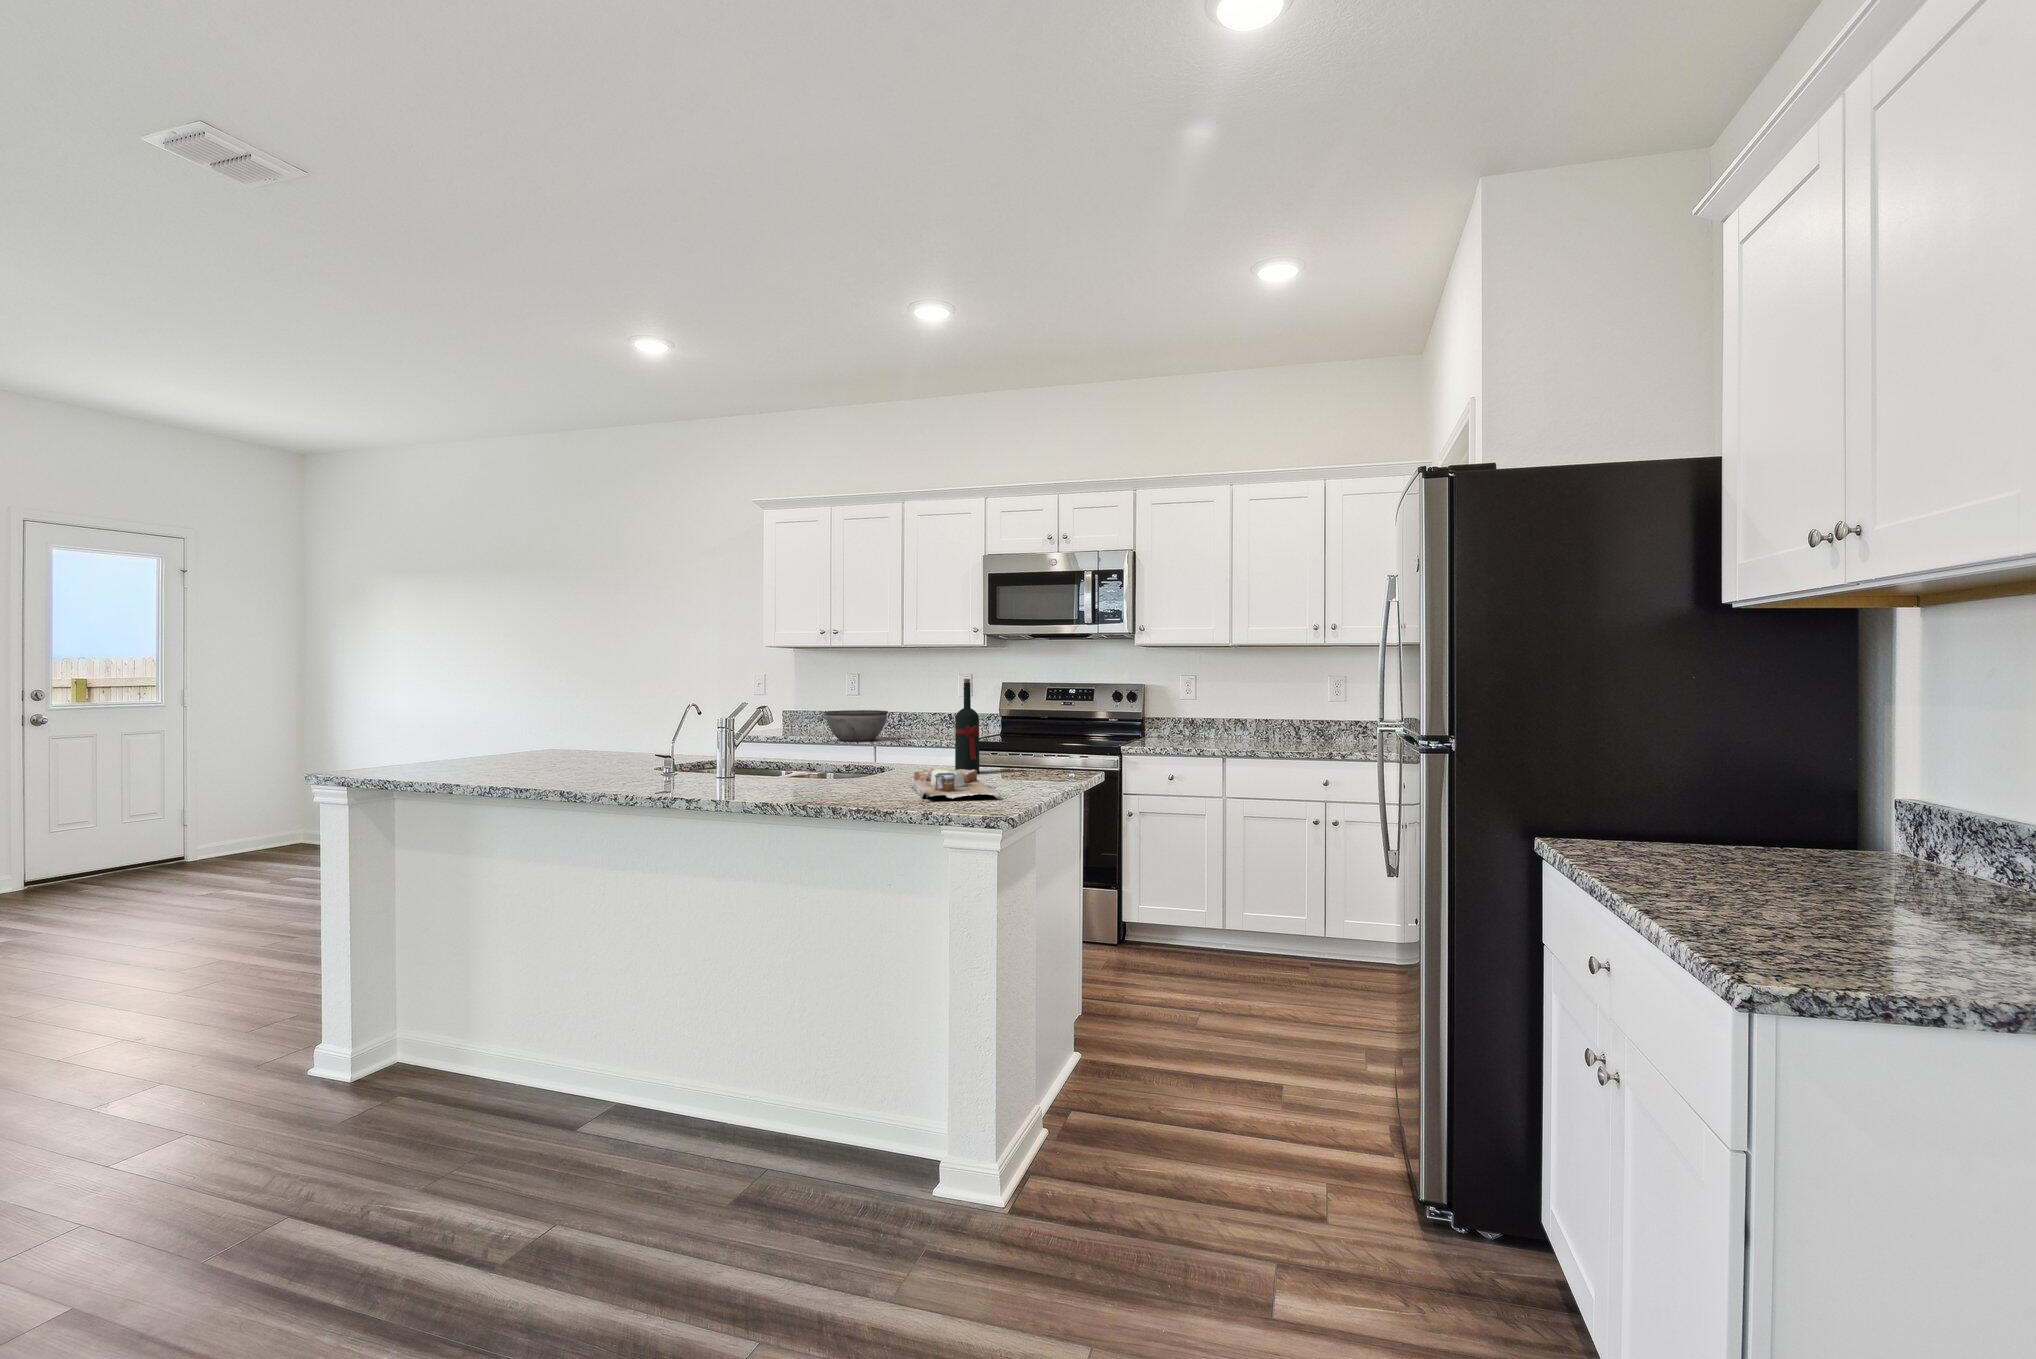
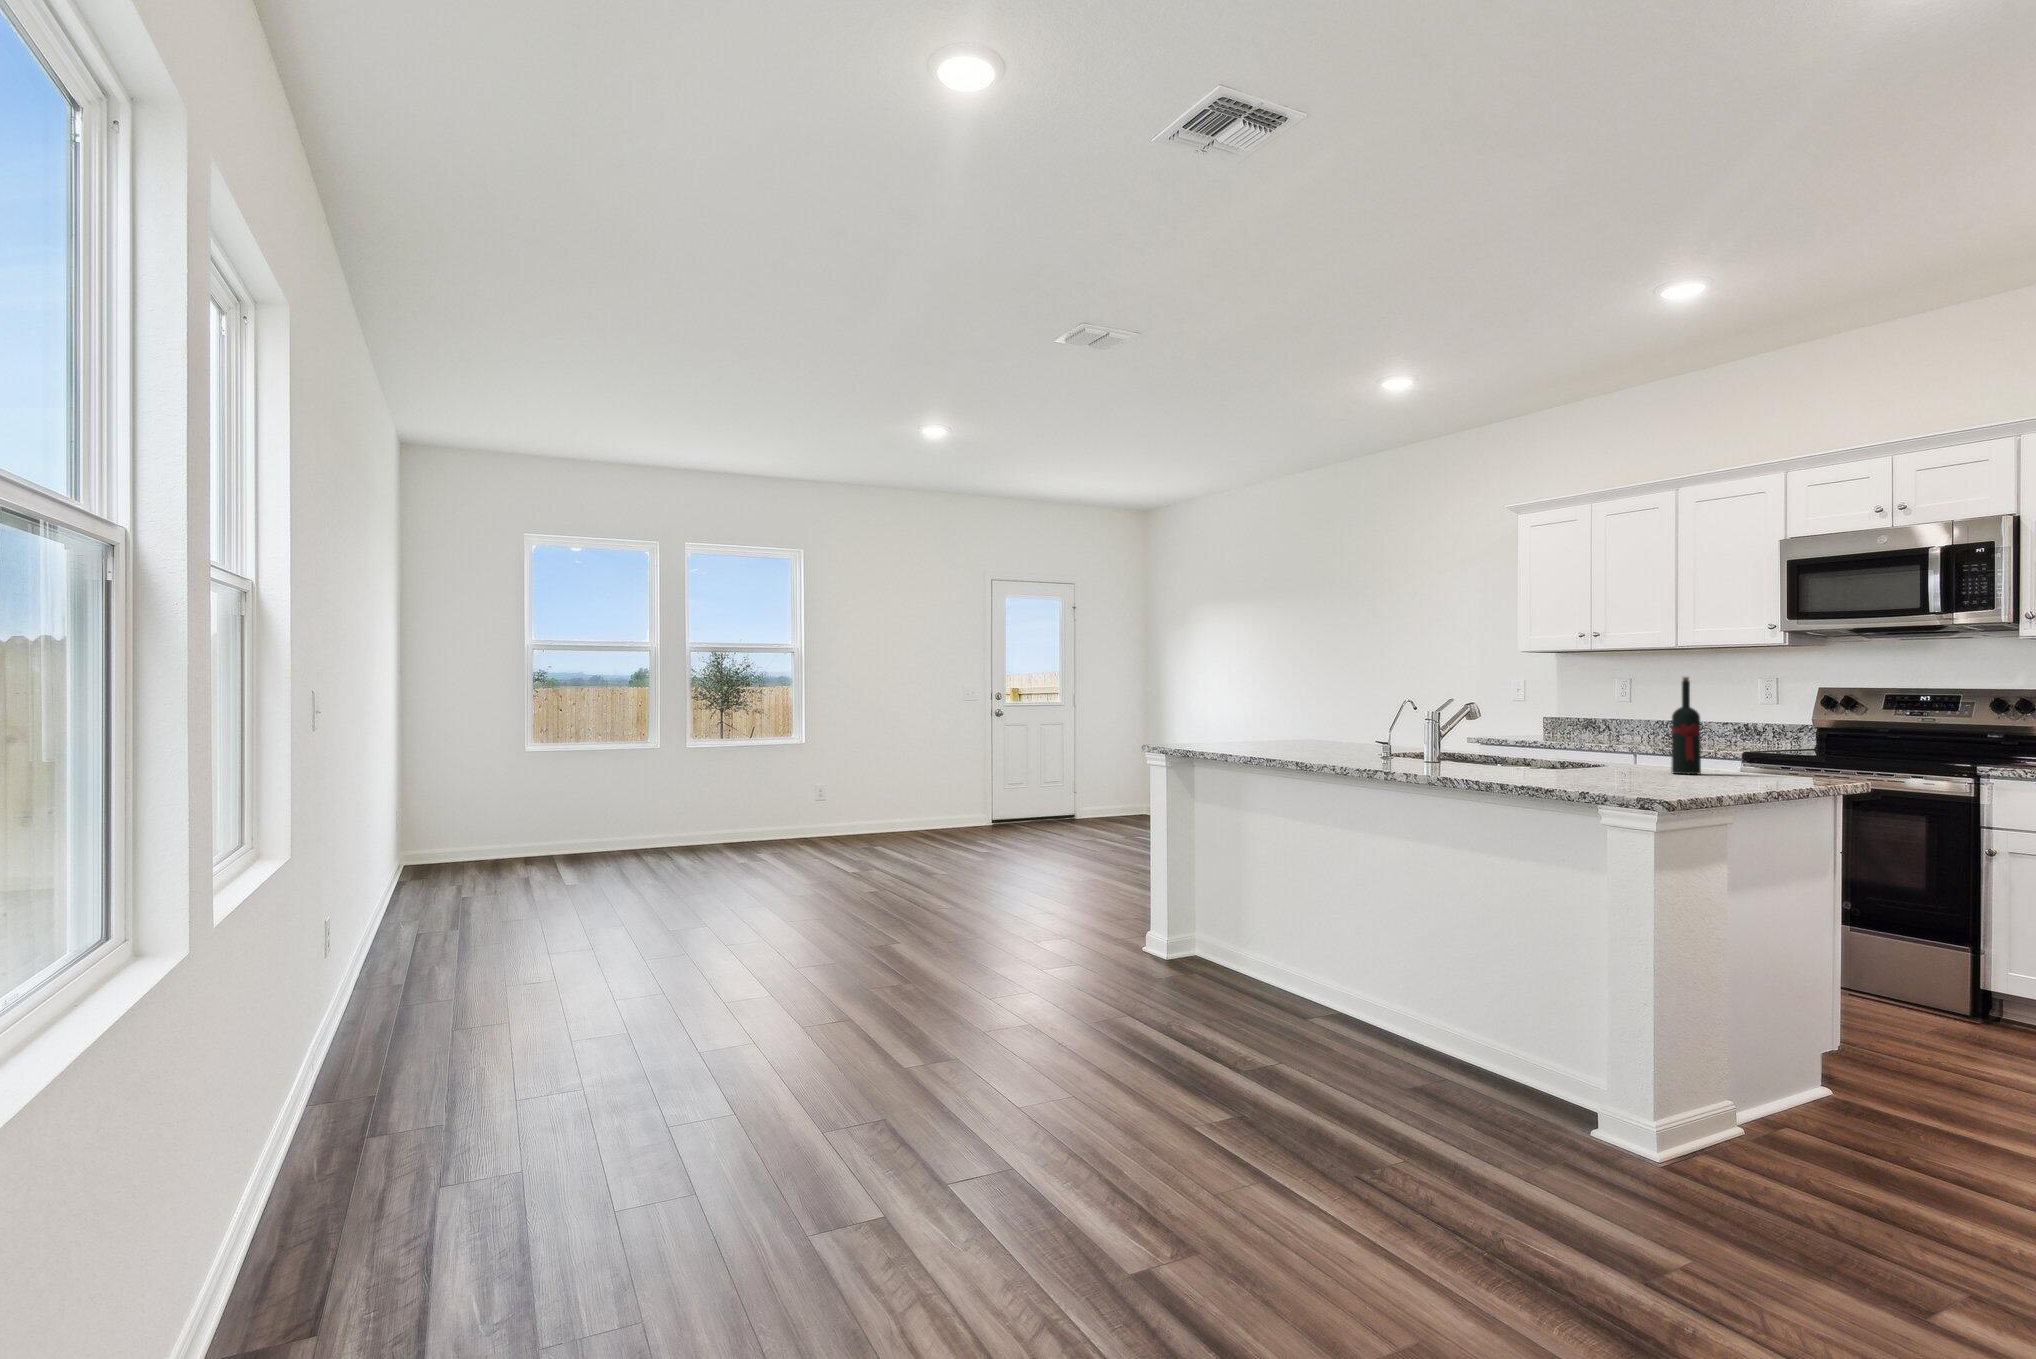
bowl: present [825,710,888,742] -> none [1584,718,1663,751]
cutting board: present [911,768,1001,800] -> none [1590,758,1672,788]

